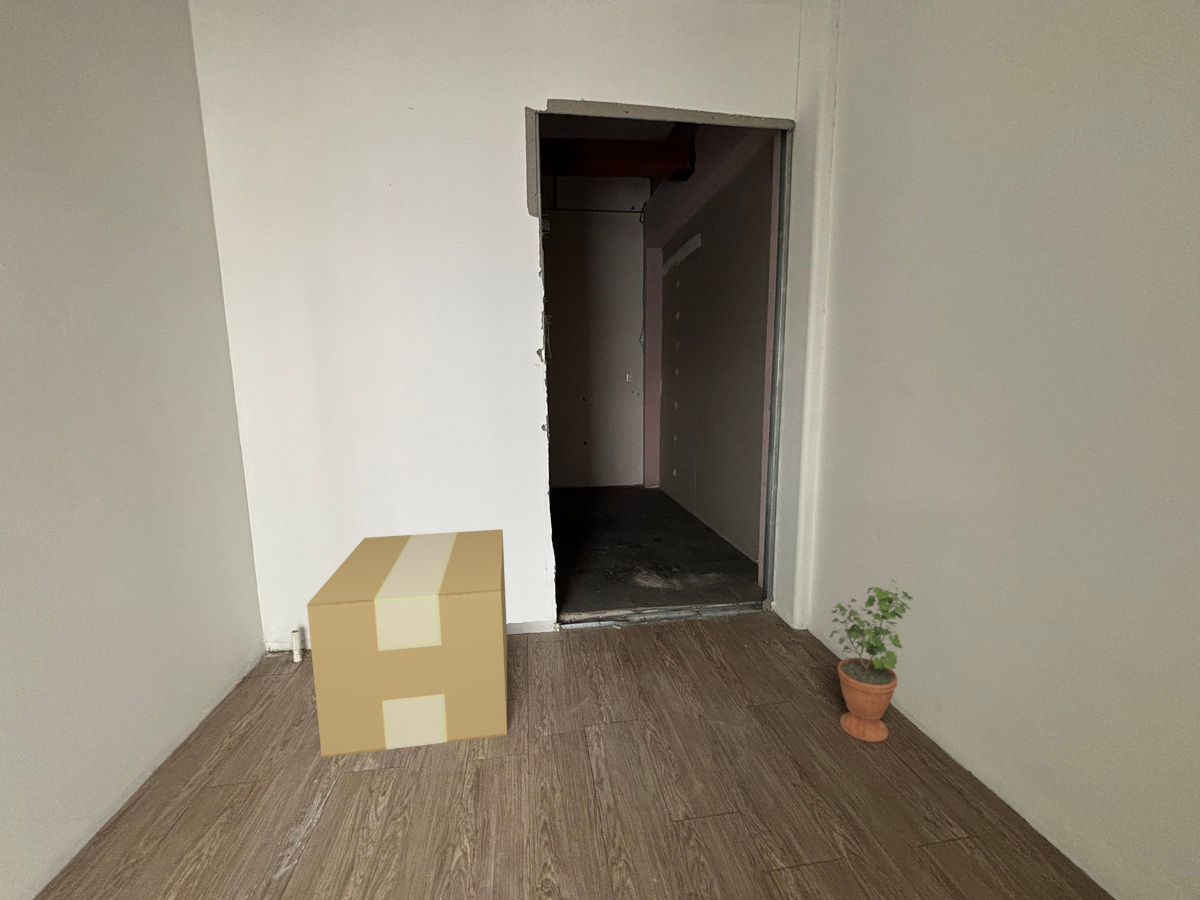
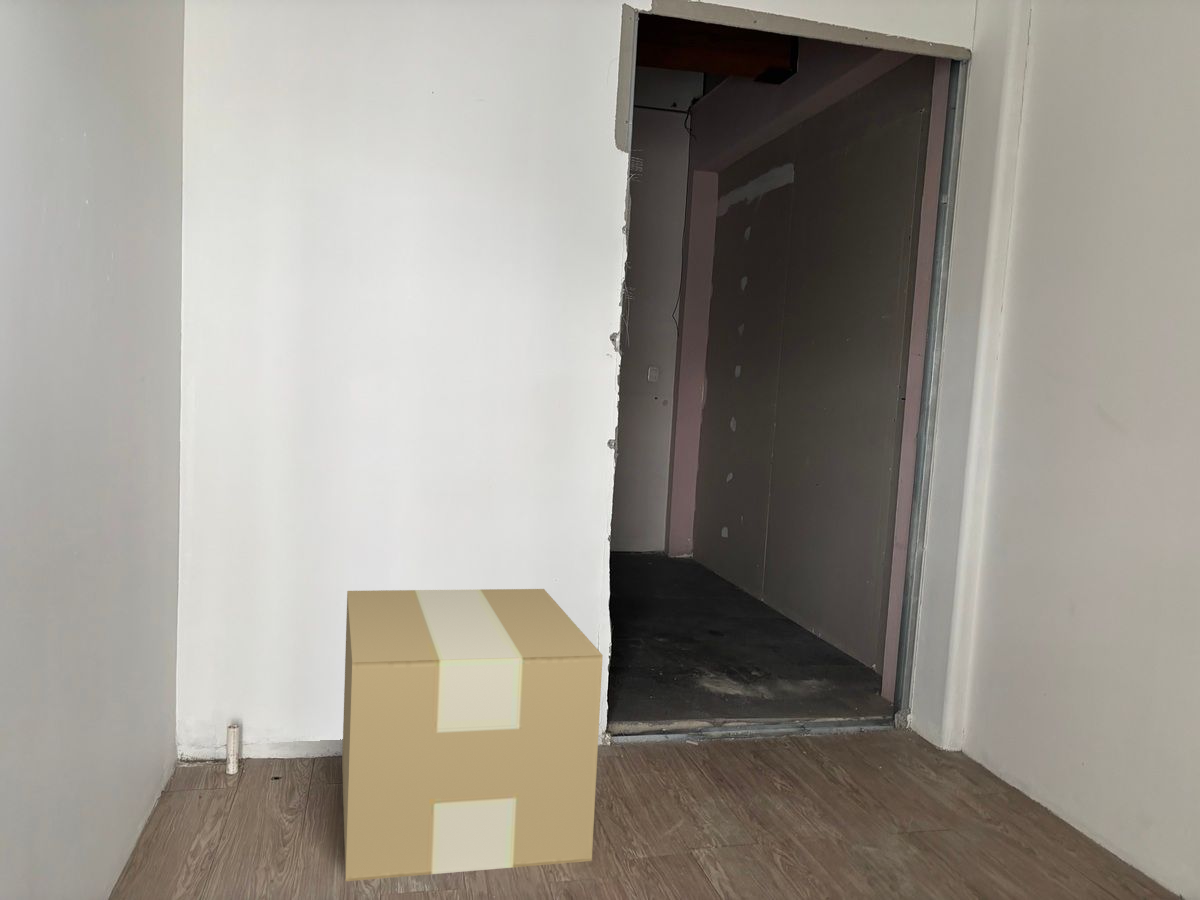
potted plant: present [830,587,913,742] -> none [1017,662,1124,873]

